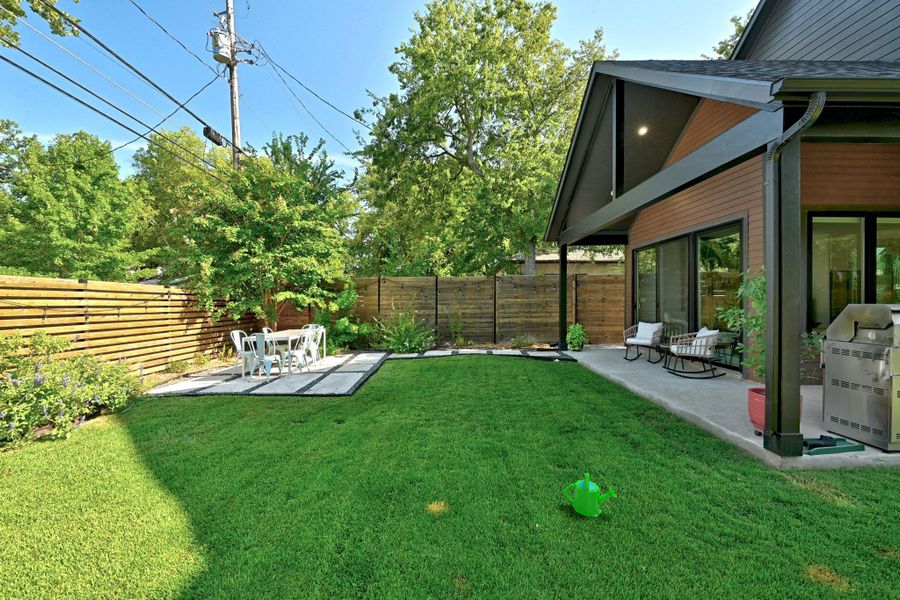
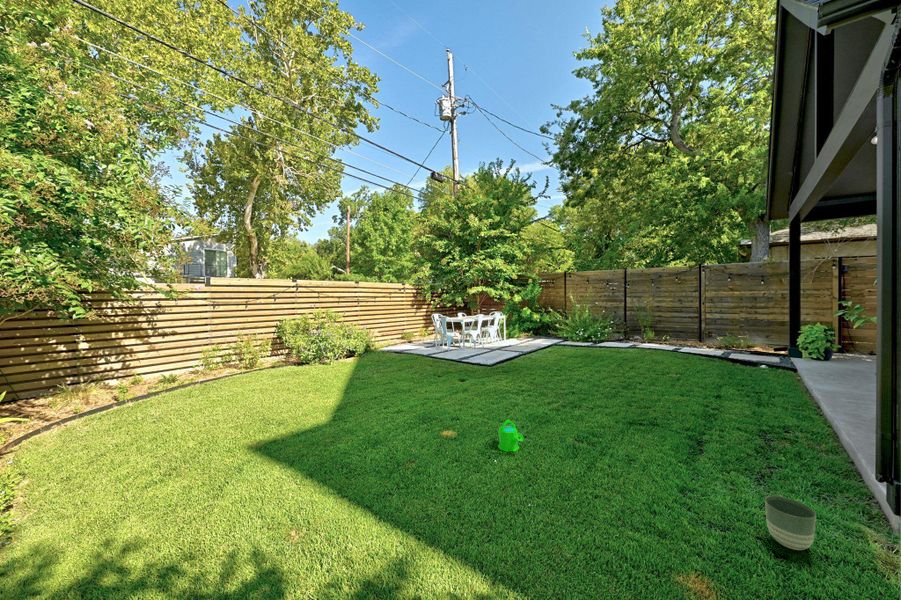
planter: none [835,476,880,518] -> present [765,496,816,550]

